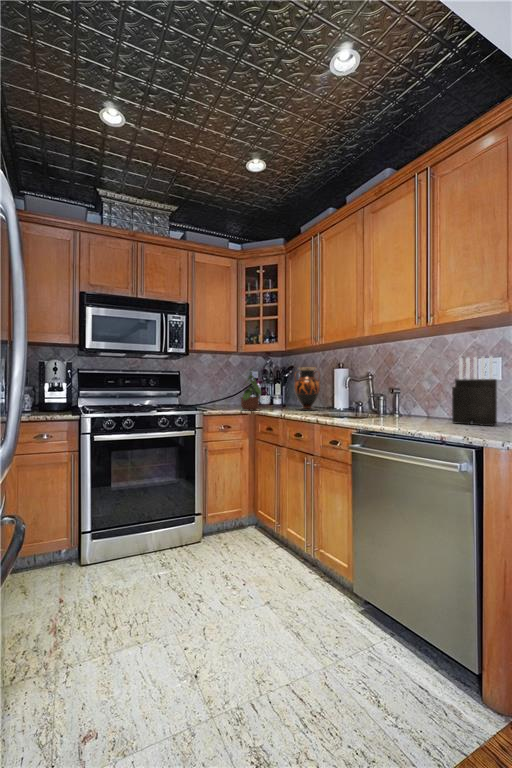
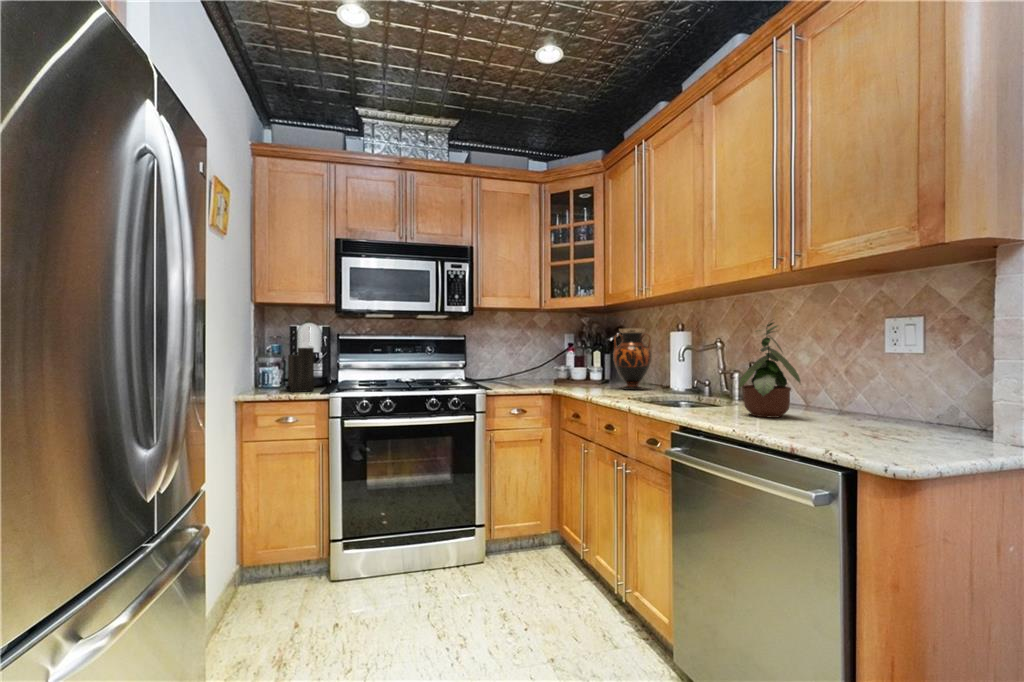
knife block: present [452,356,497,426] -> present [285,326,314,392]
potted plant: present [241,372,261,411] -> present [739,323,801,418]

